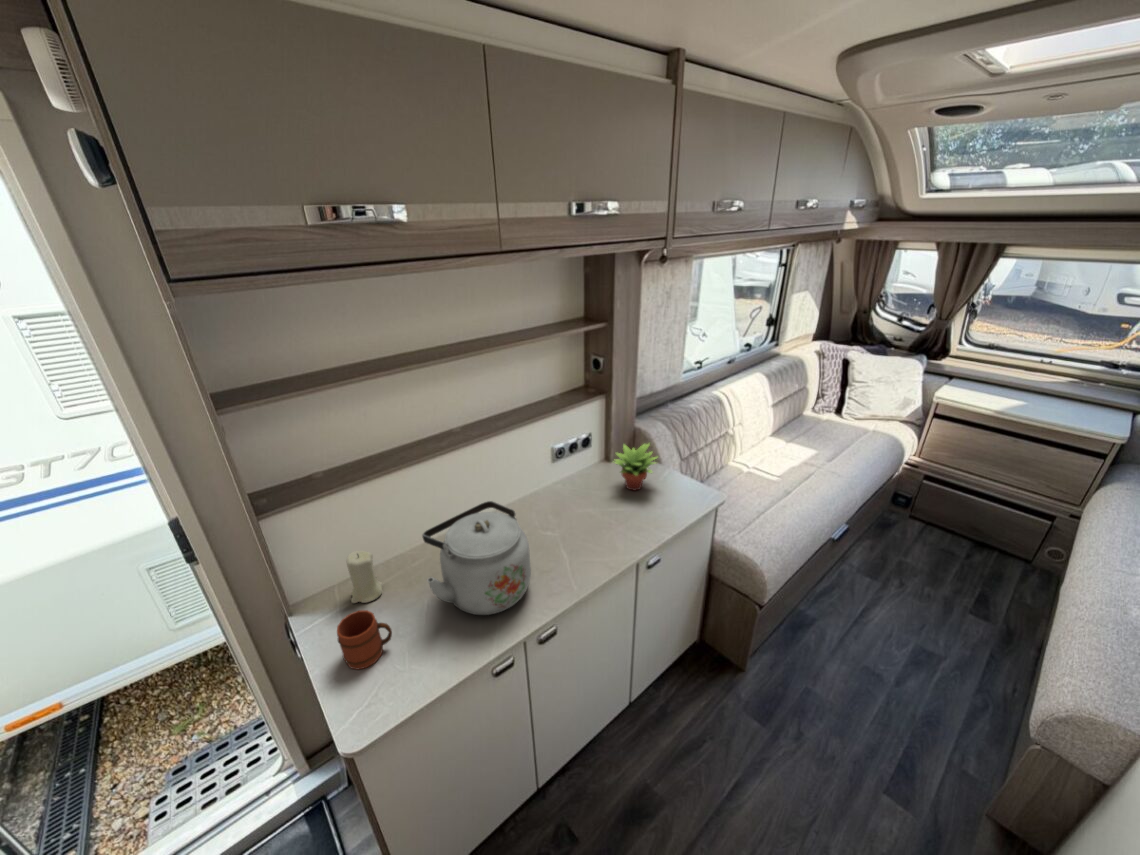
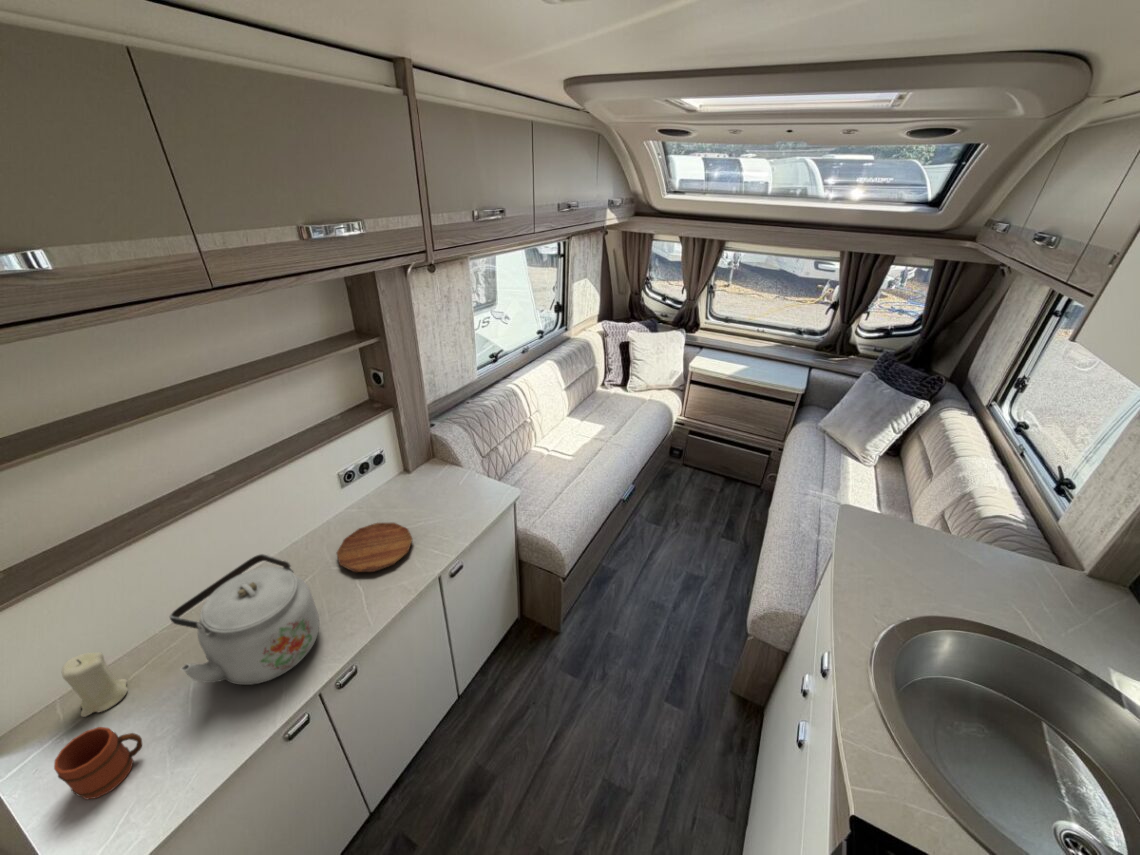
succulent plant: present [614,443,657,491] -> none [406,451,455,500]
tray: none [545,500,614,543] -> present [337,523,413,572]

